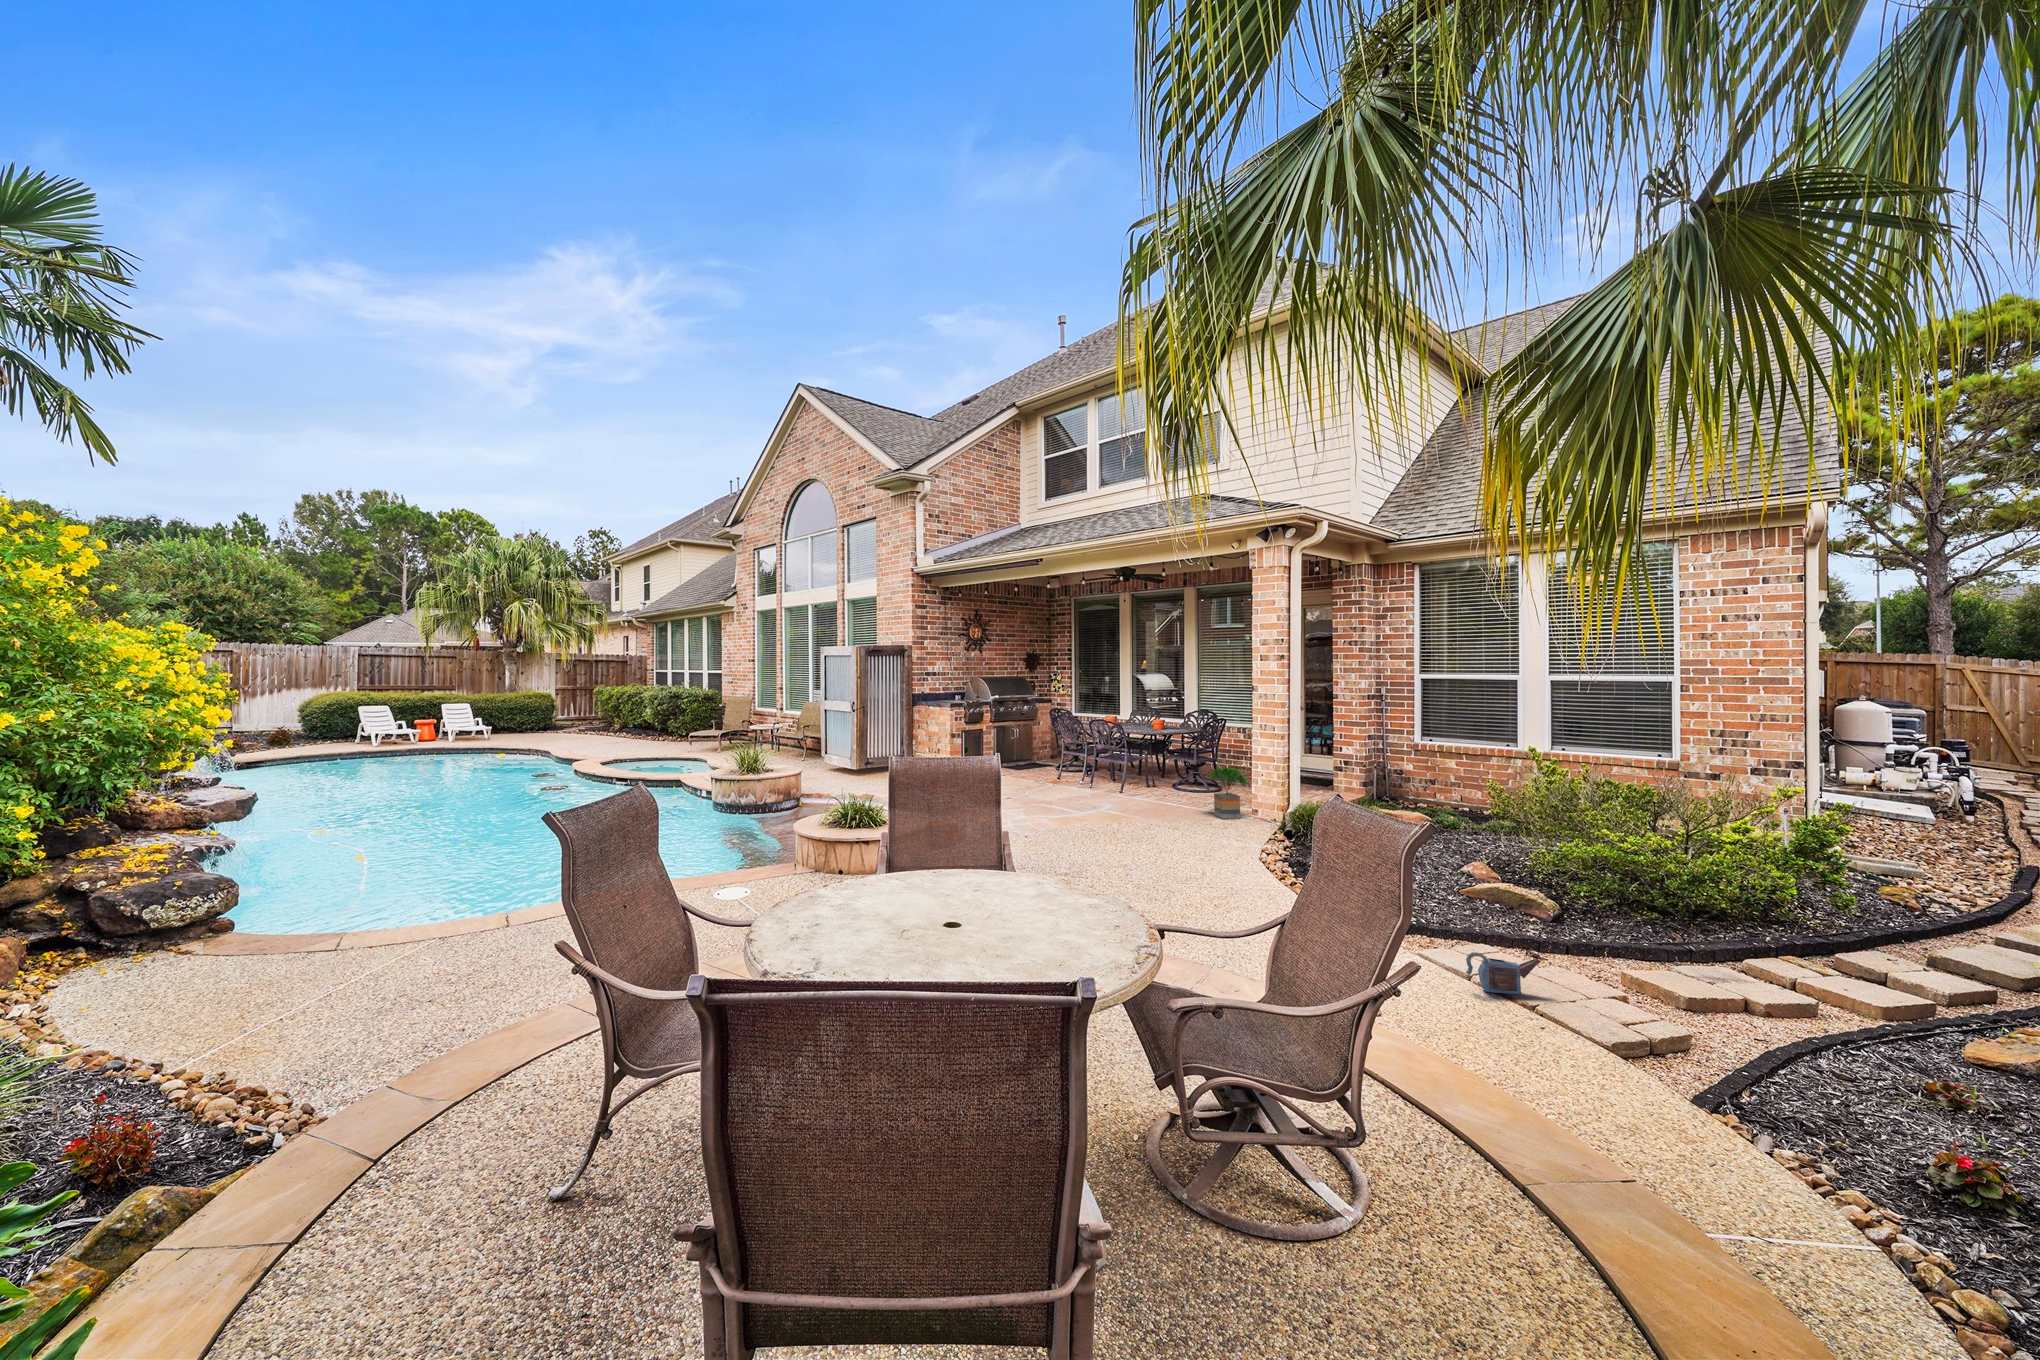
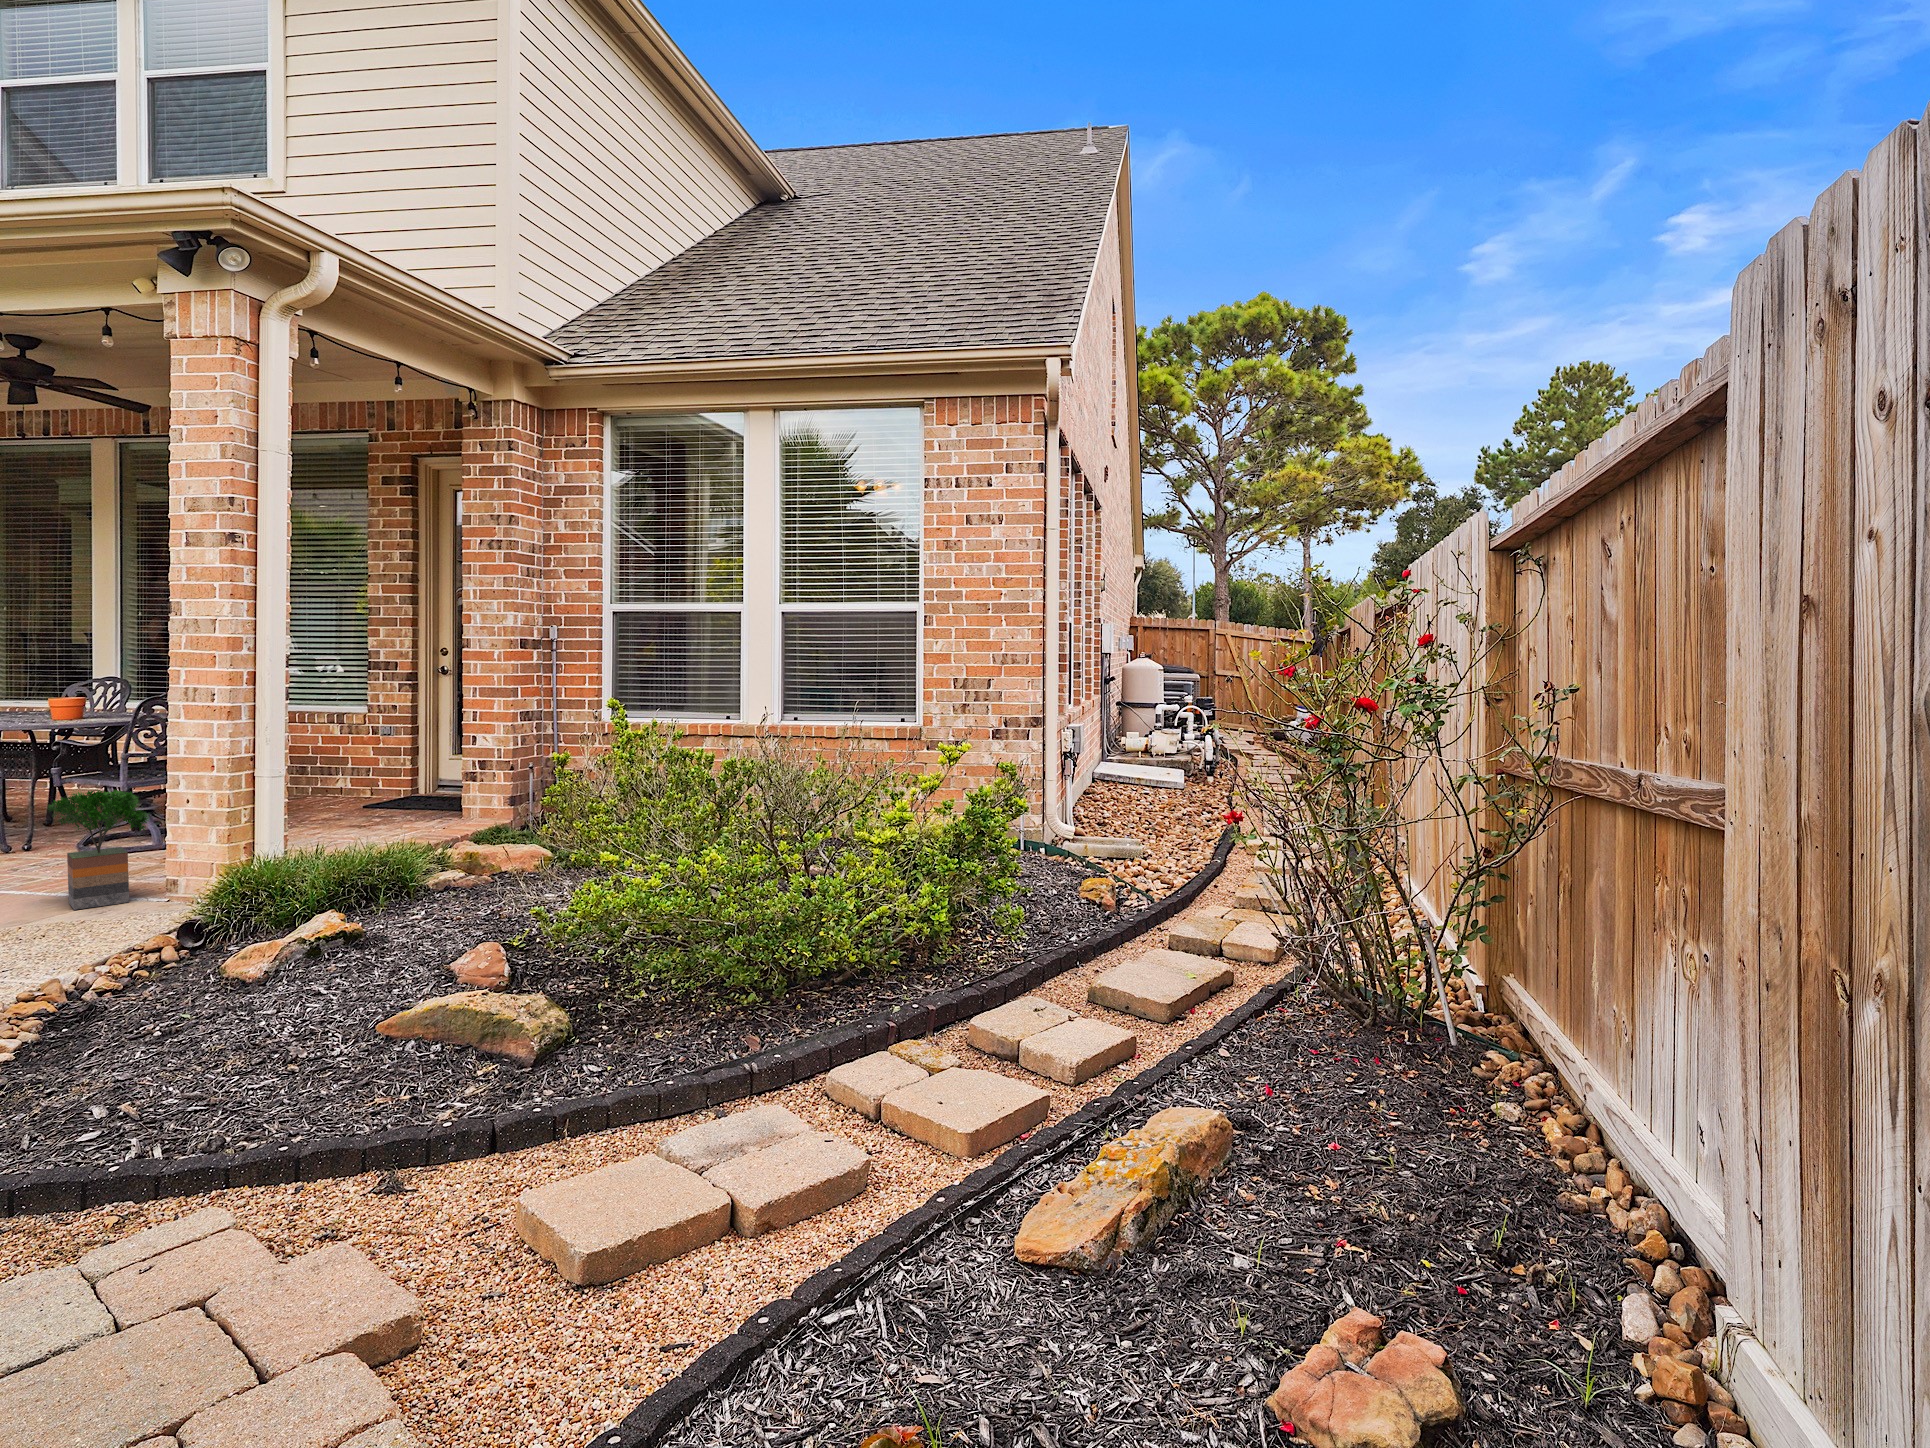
watering can: present [1466,952,1541,994] -> none [56,1213,292,1355]

